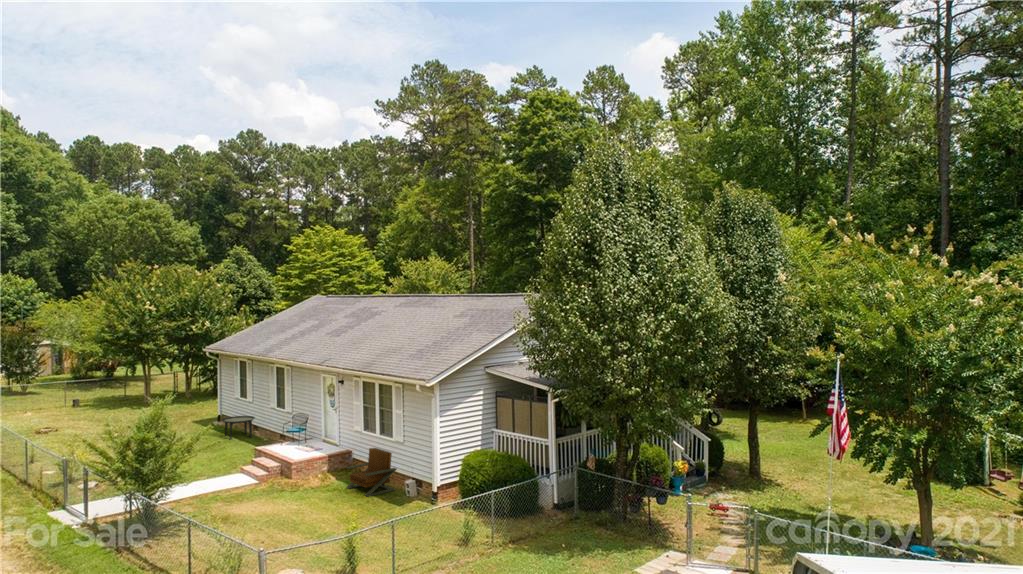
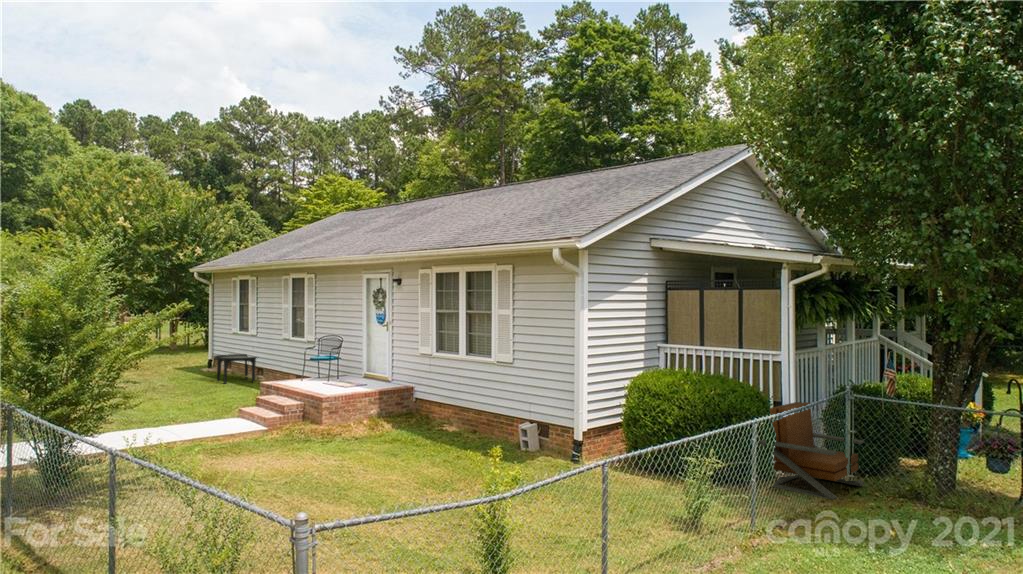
lounge chair: present [347,448,397,497] -> present [759,402,864,500]

